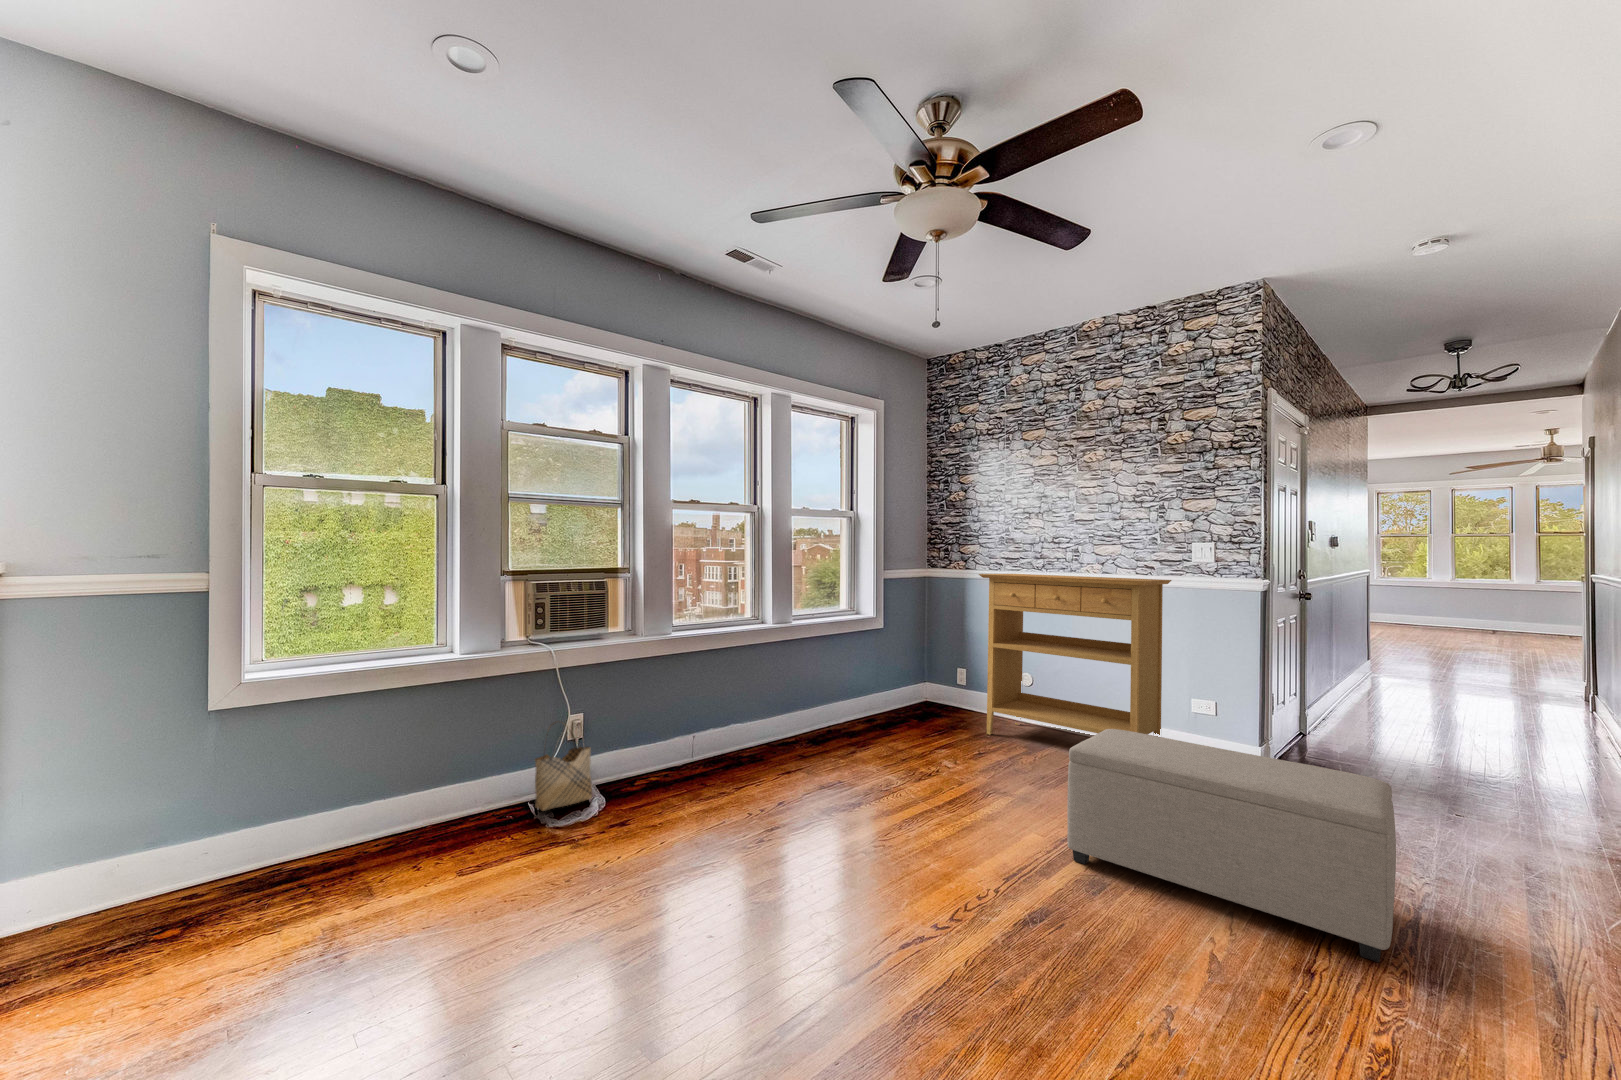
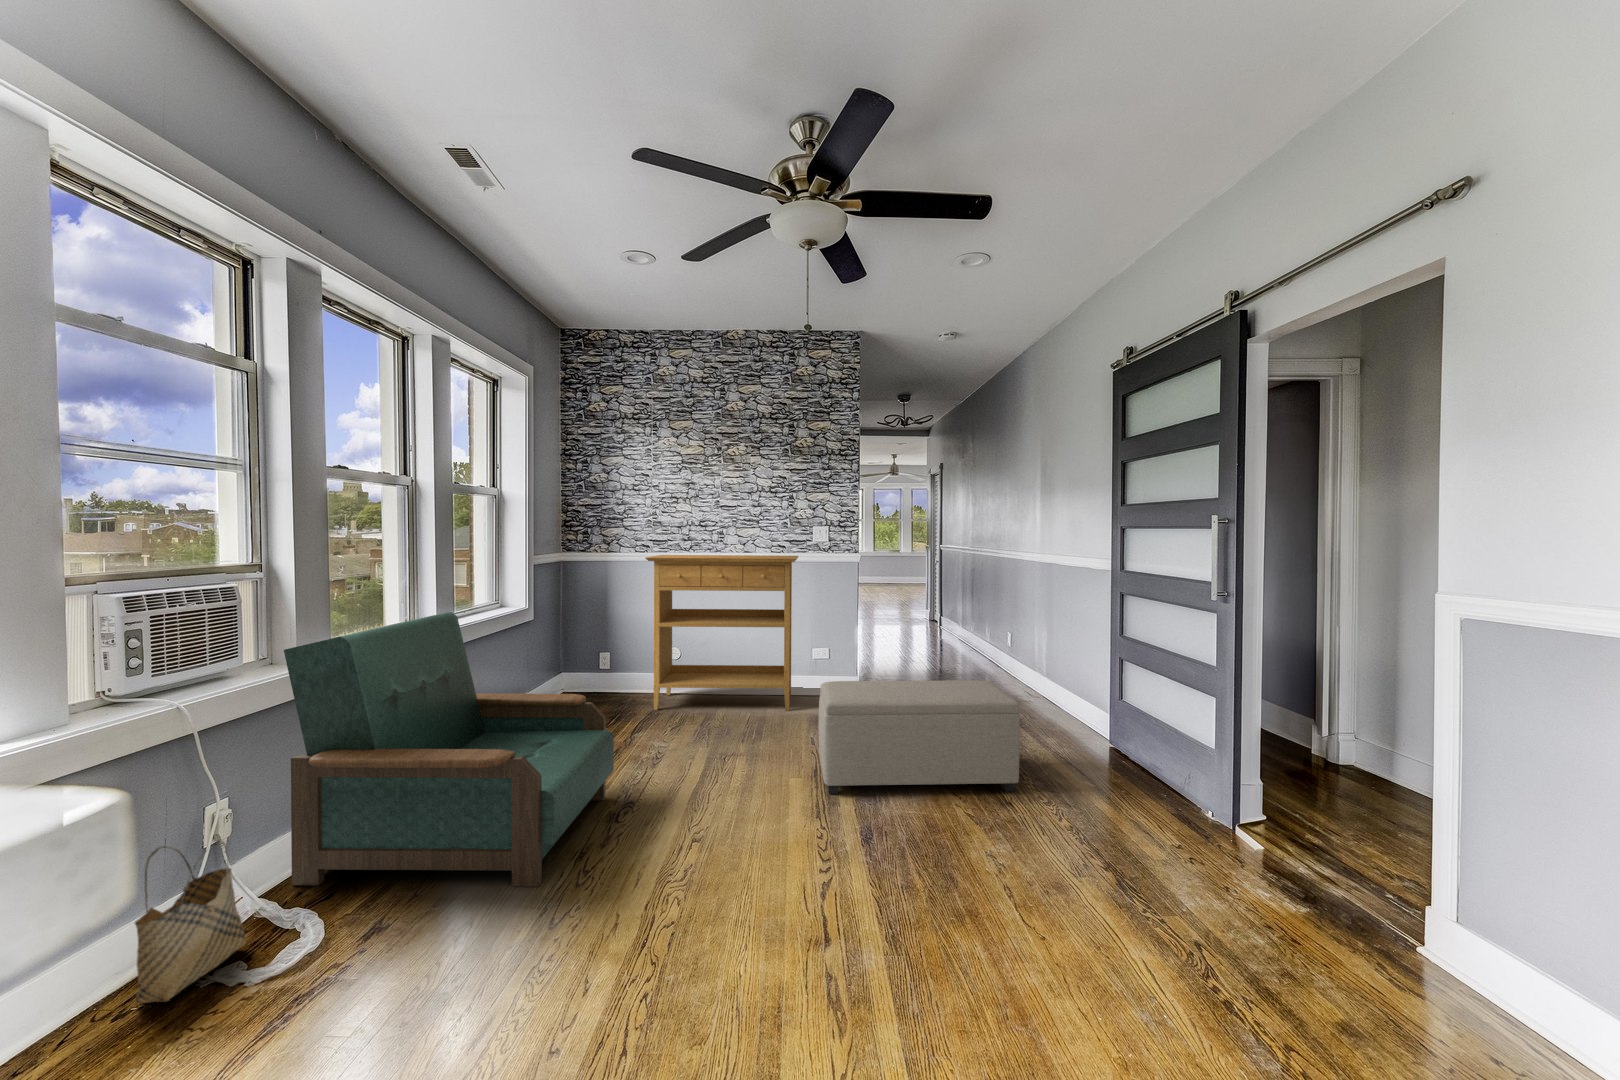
armchair: none [641,605,866,832] -> present [284,612,614,886]

